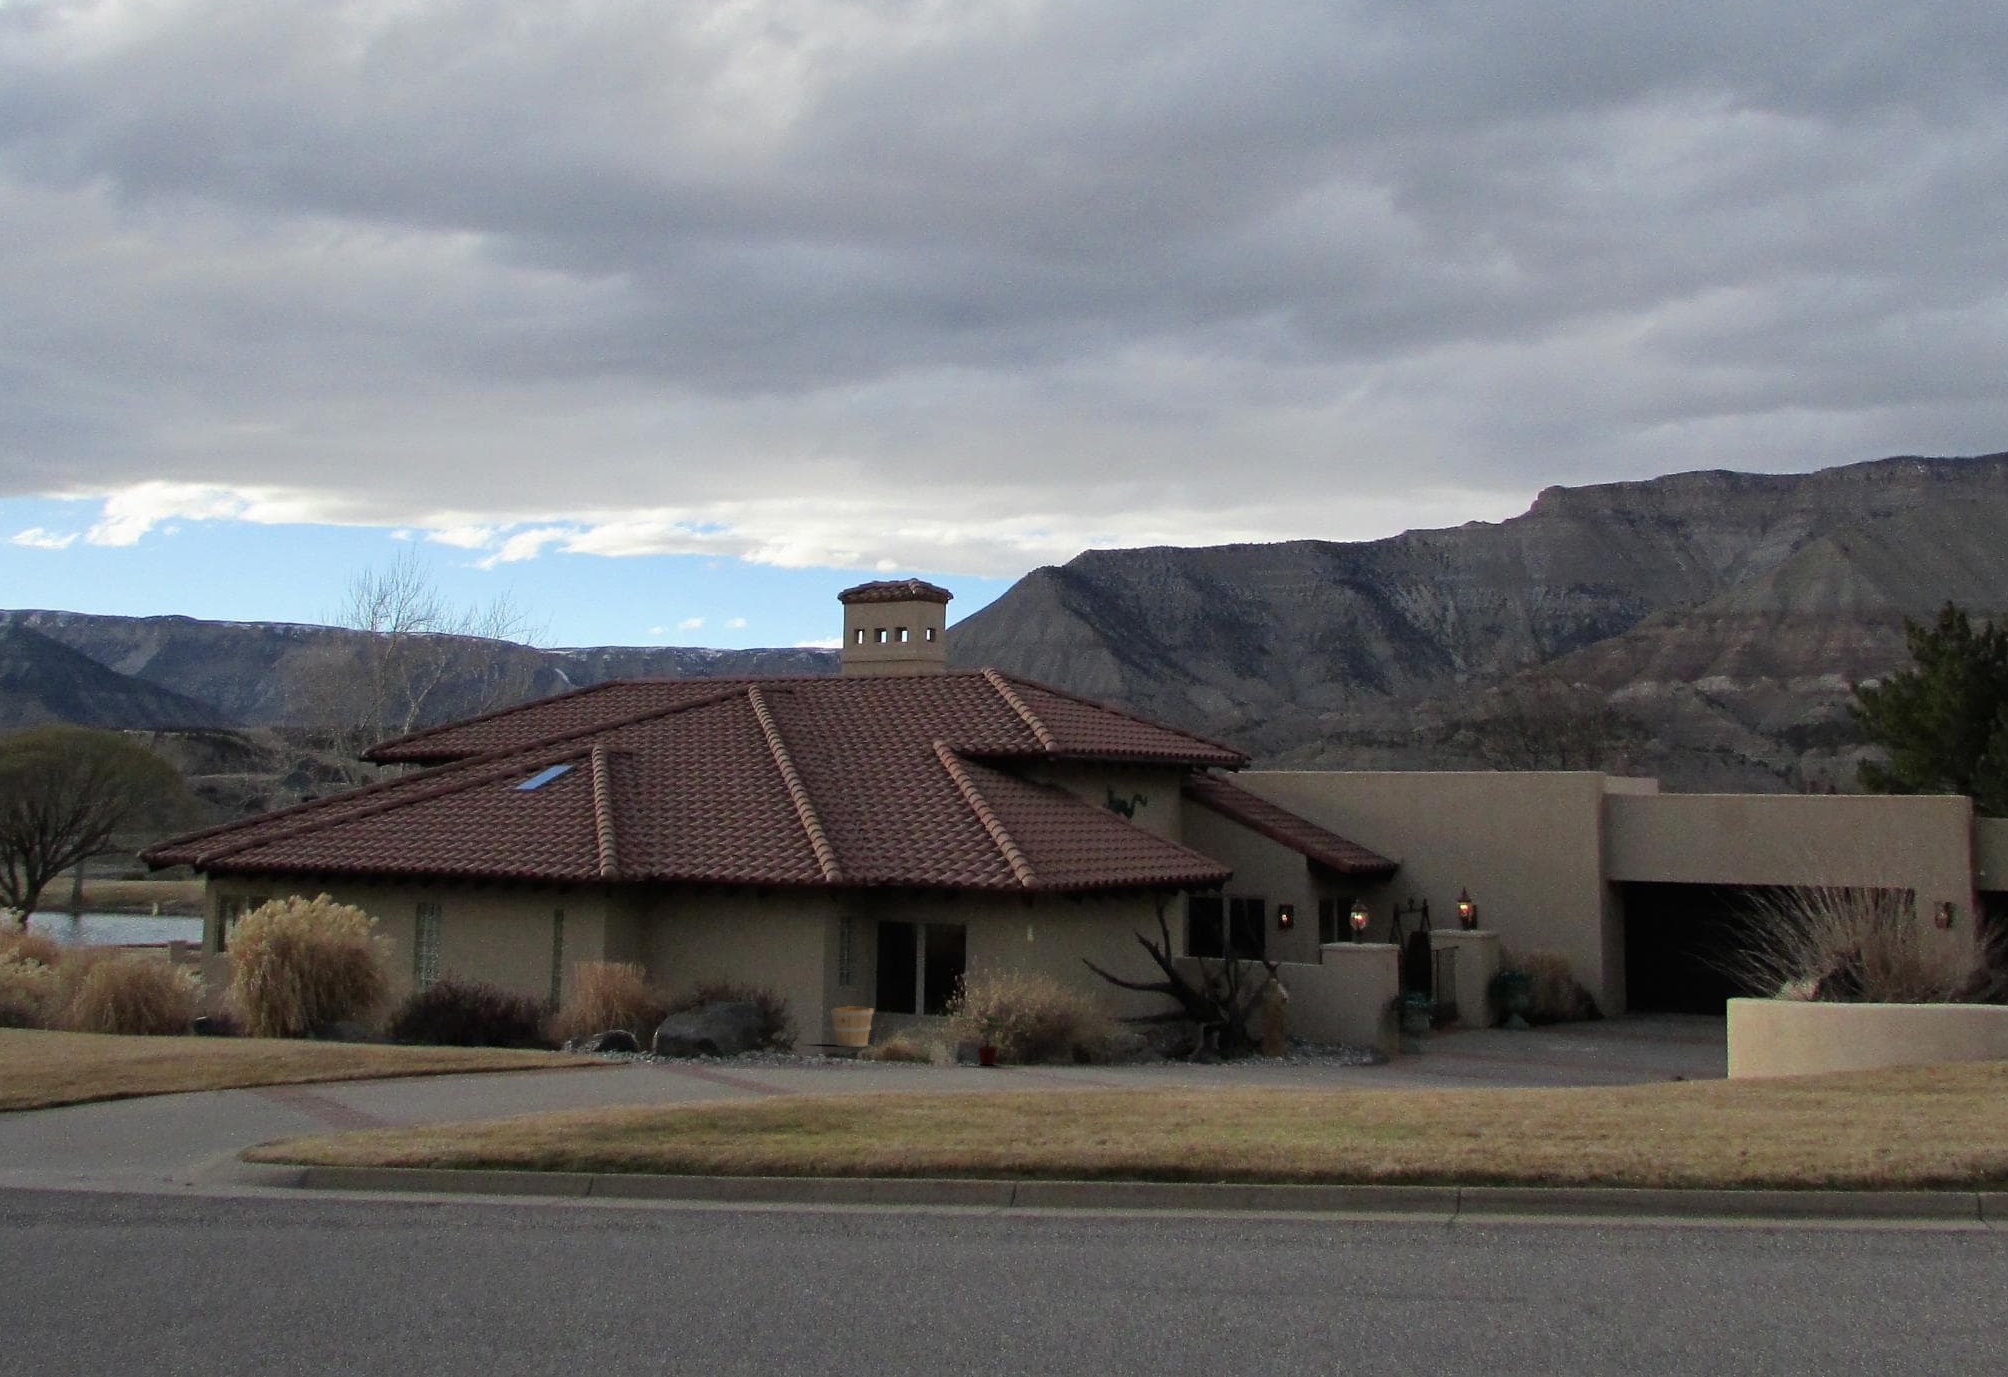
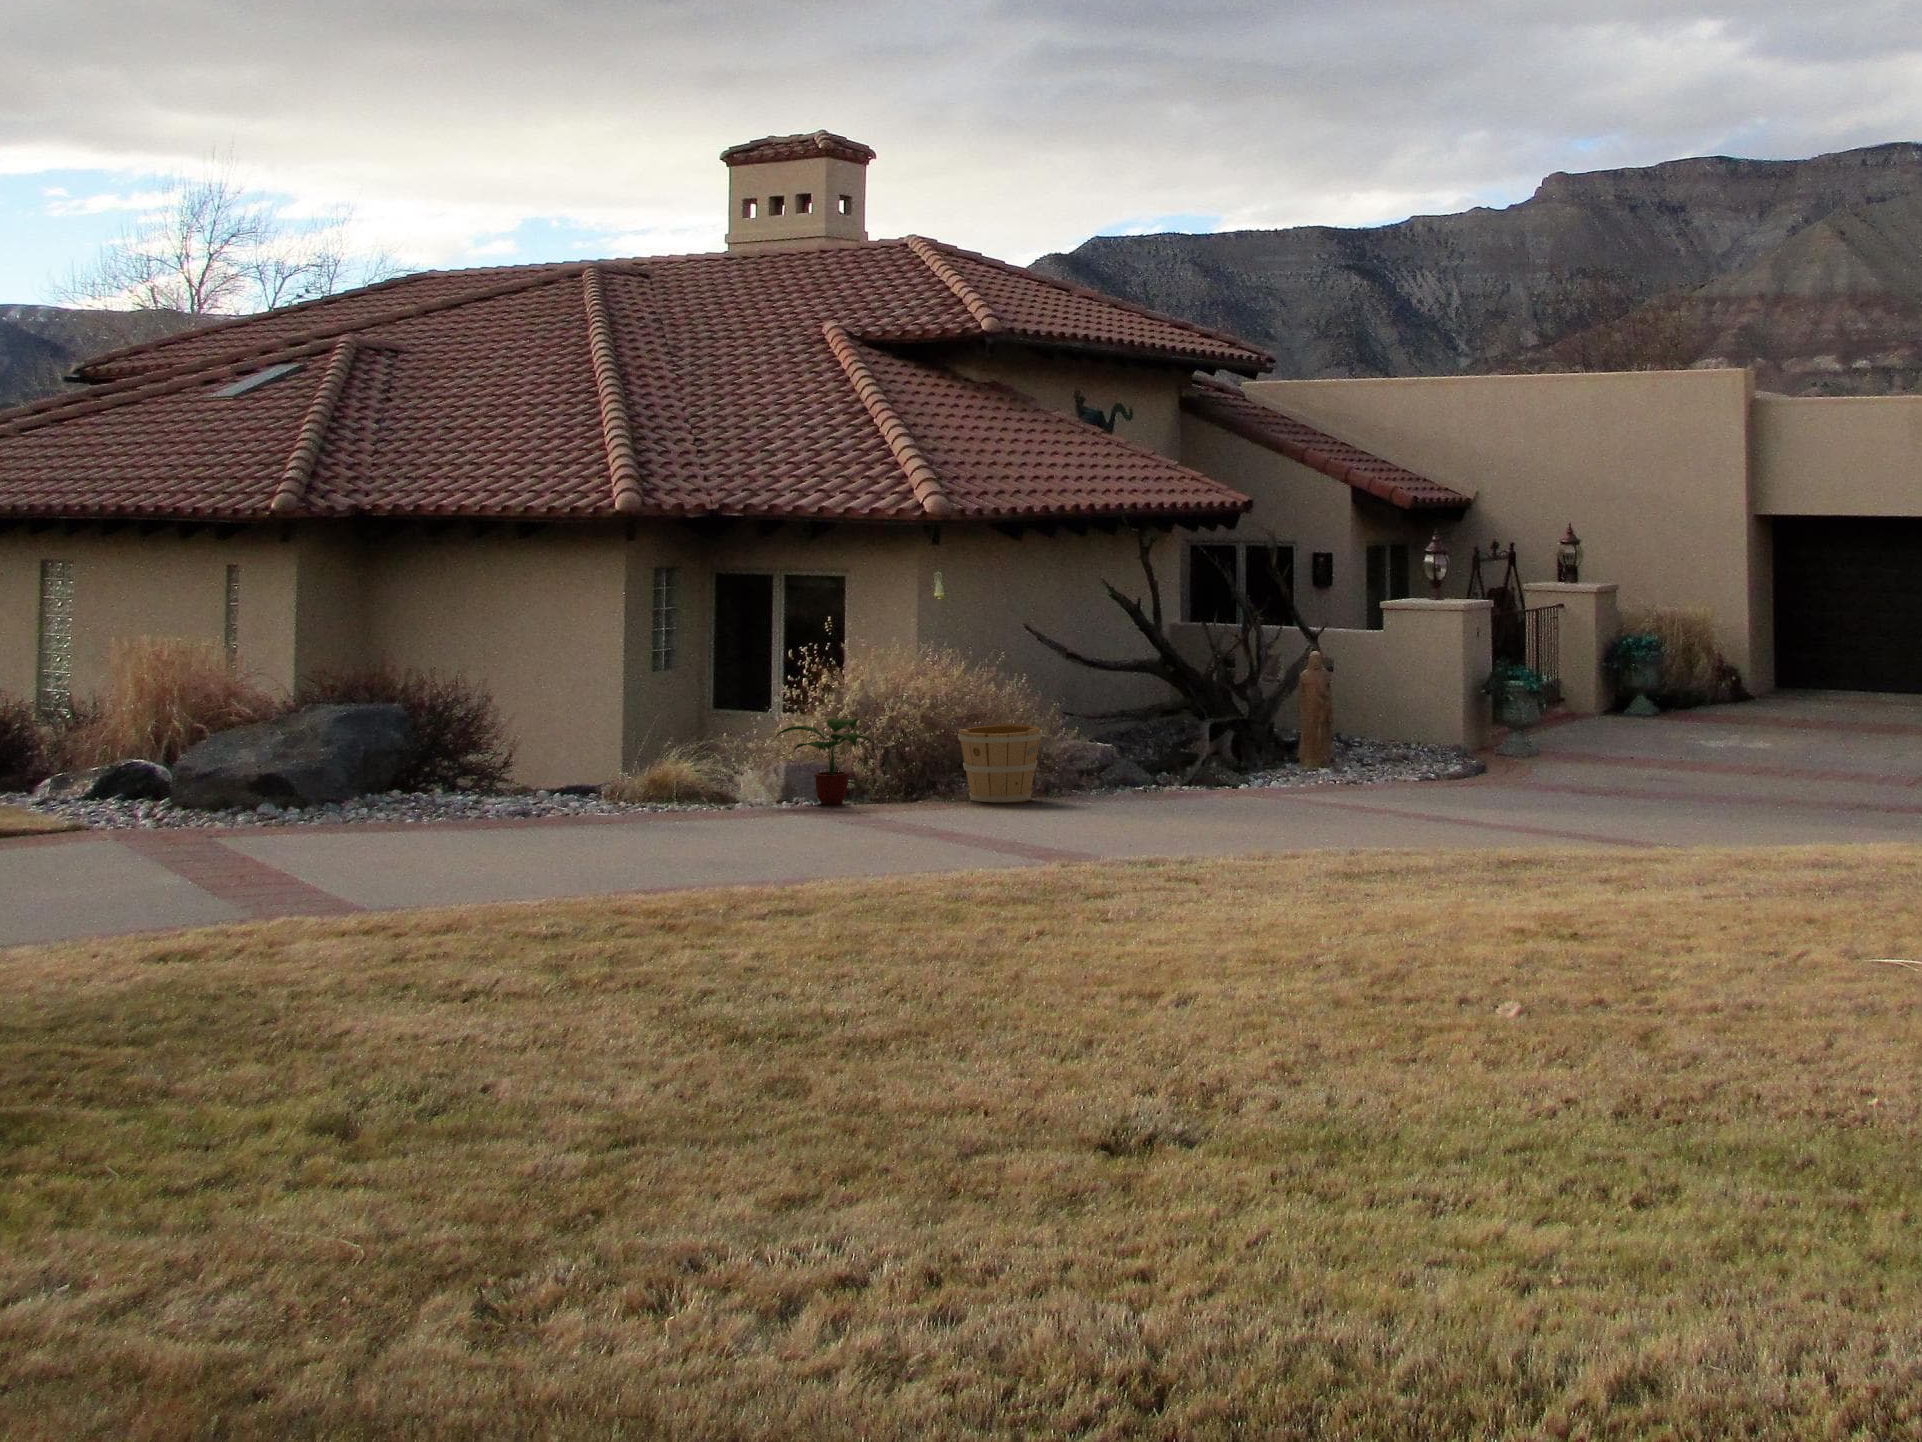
wooden bucket: present [831,1006,873,1047] -> present [958,723,1042,802]

